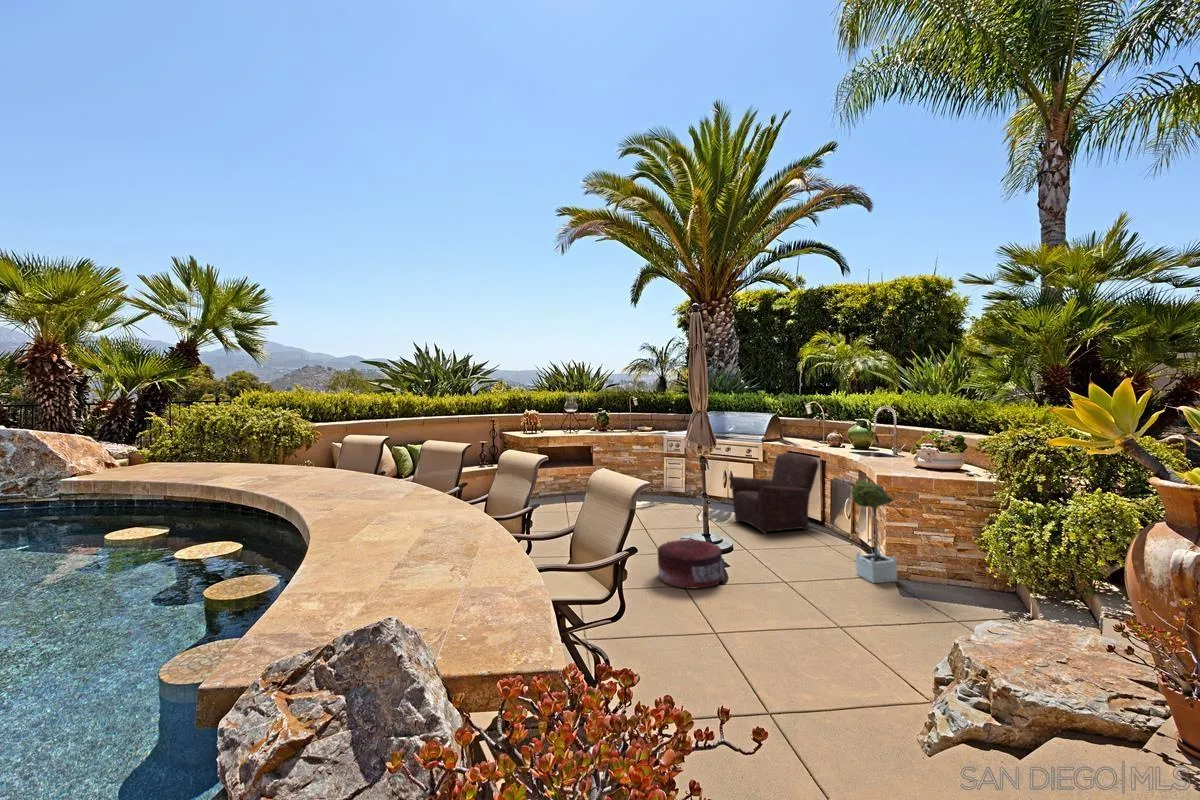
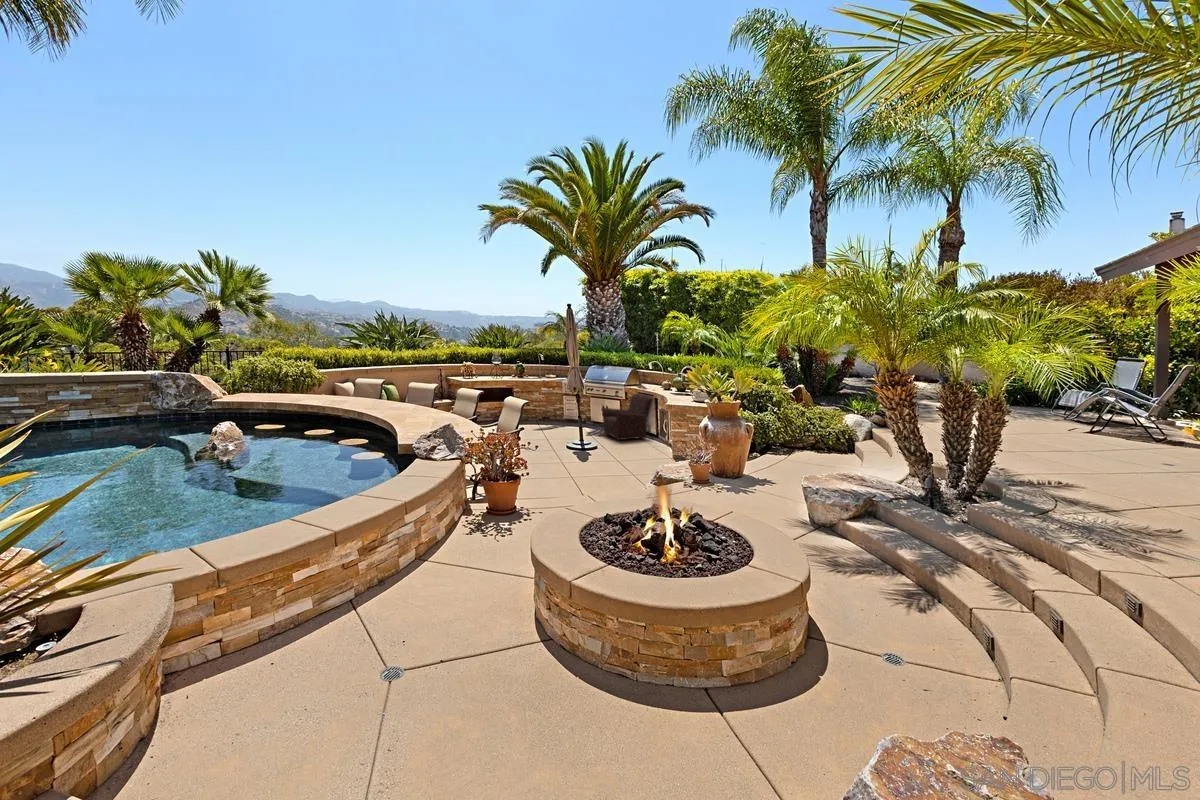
potted tree: present [851,480,897,583] -> none [657,407,679,460]
pouf: present [658,539,723,589] -> none [552,440,588,464]

